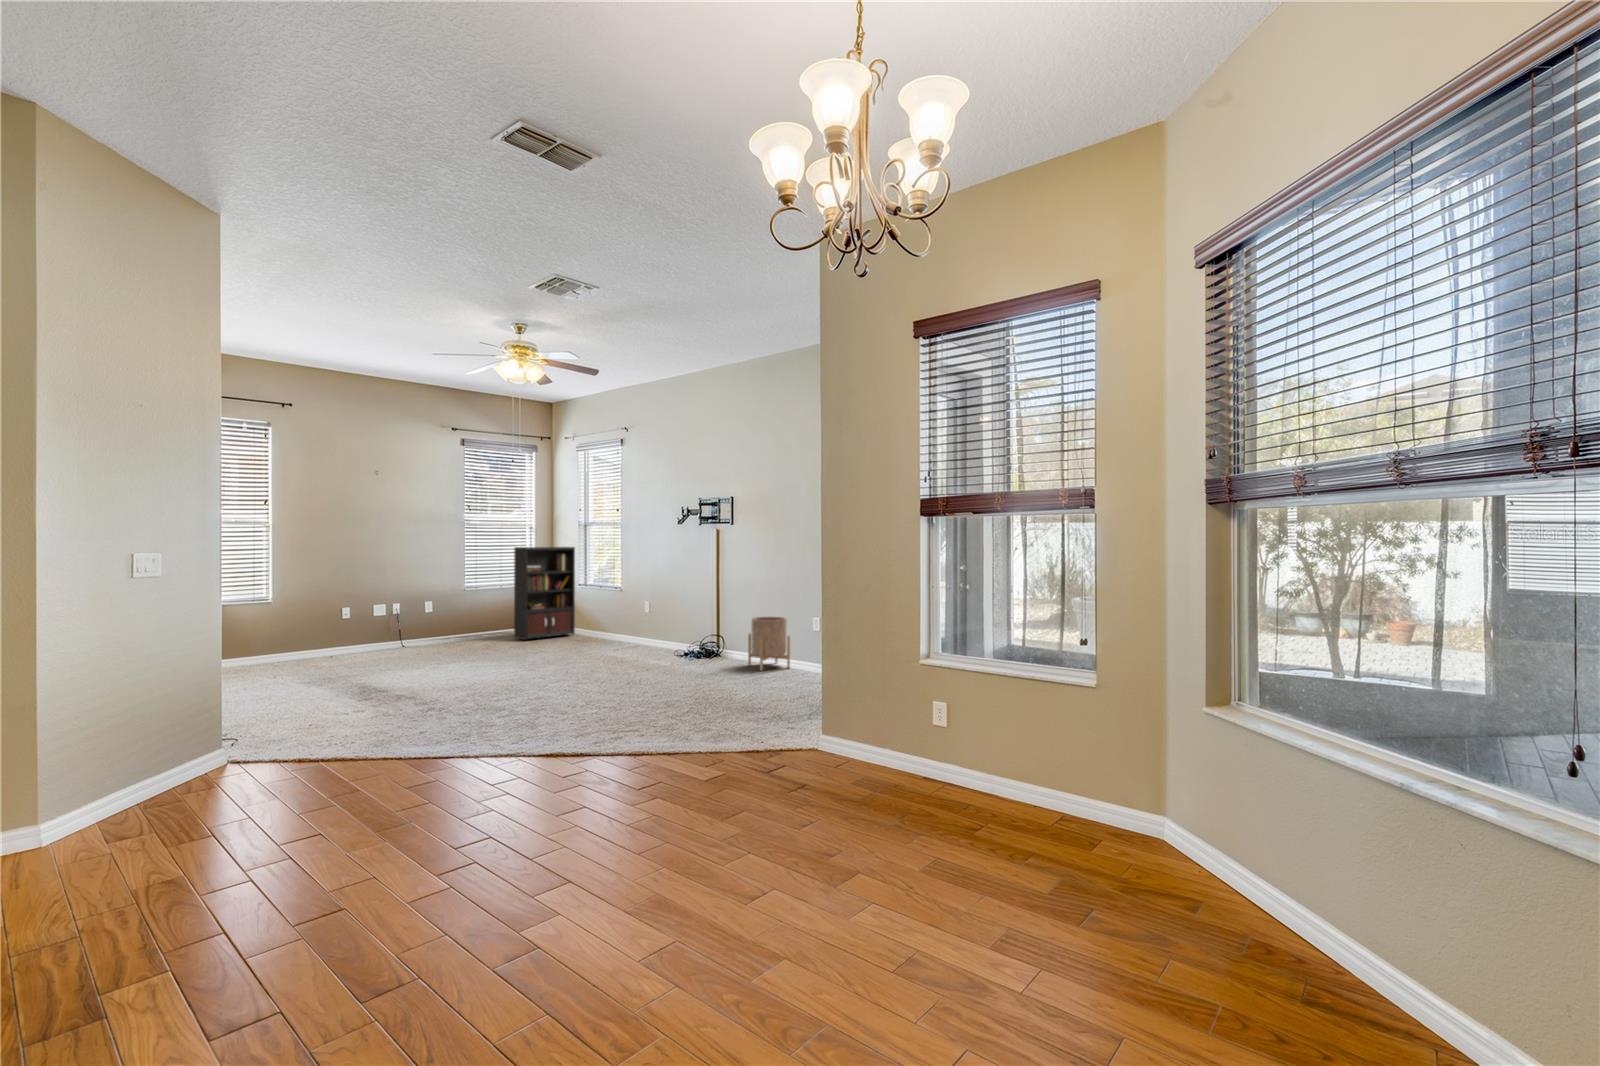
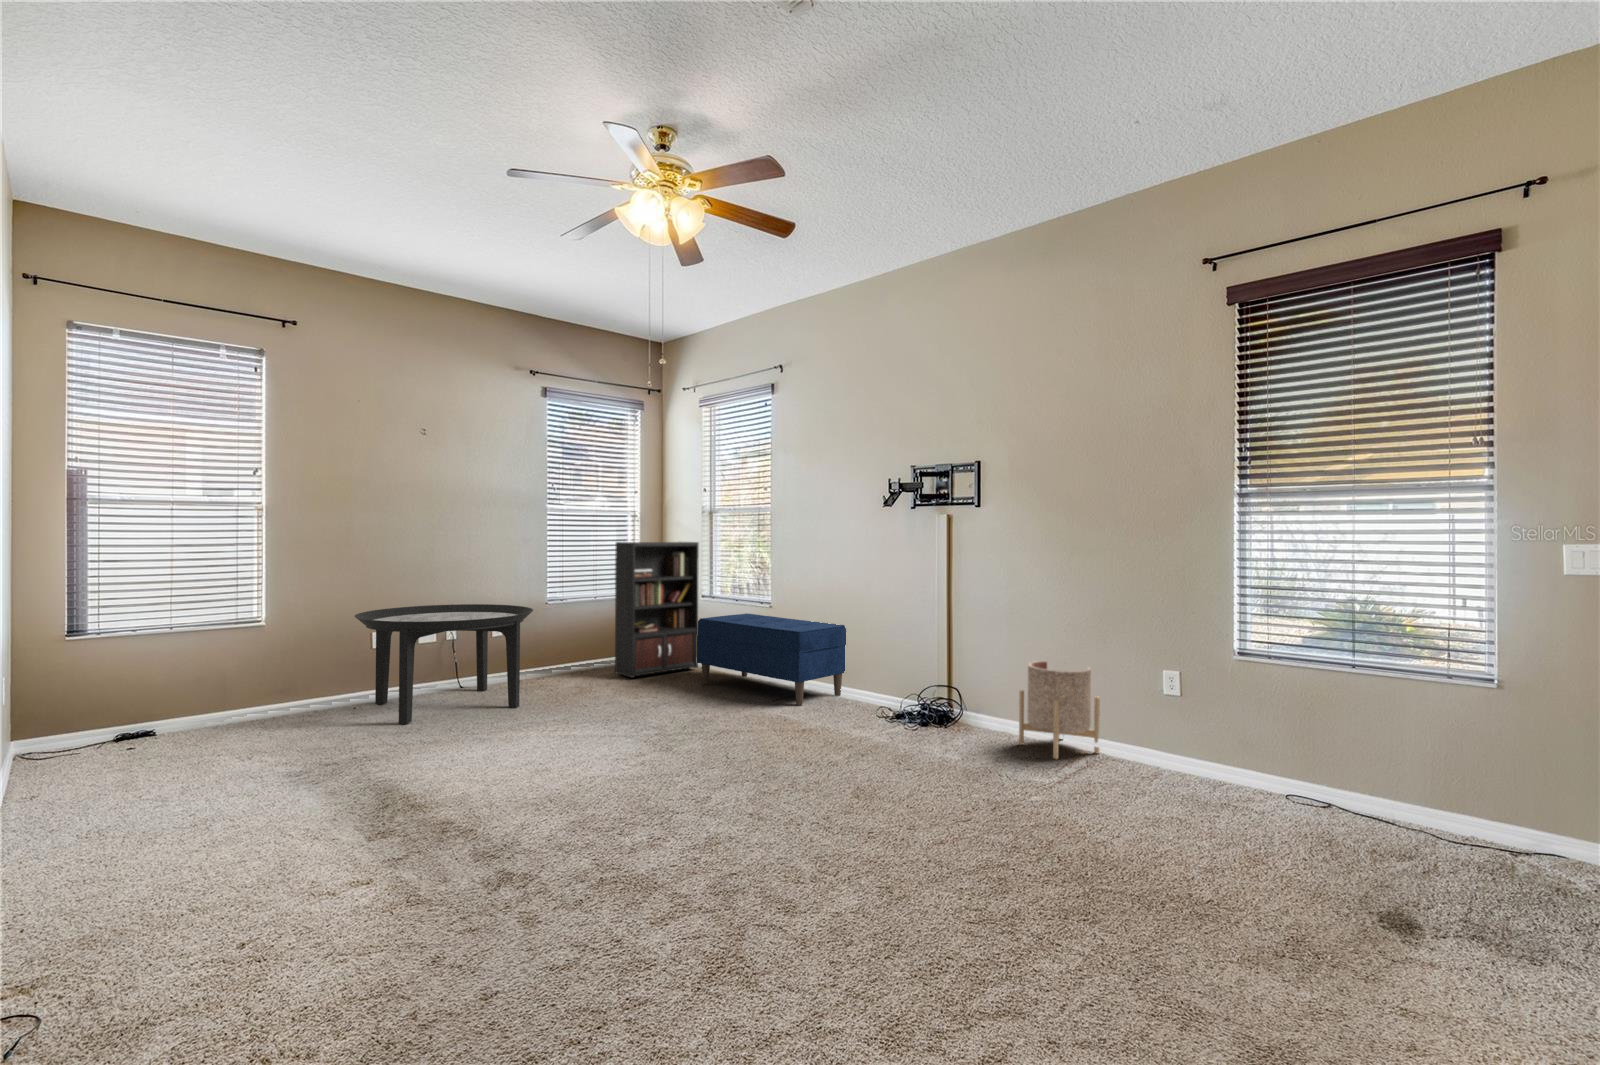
round table: none [333,590,454,663] -> present [355,604,533,724]
bench: none [570,596,667,652] -> present [697,614,846,706]

